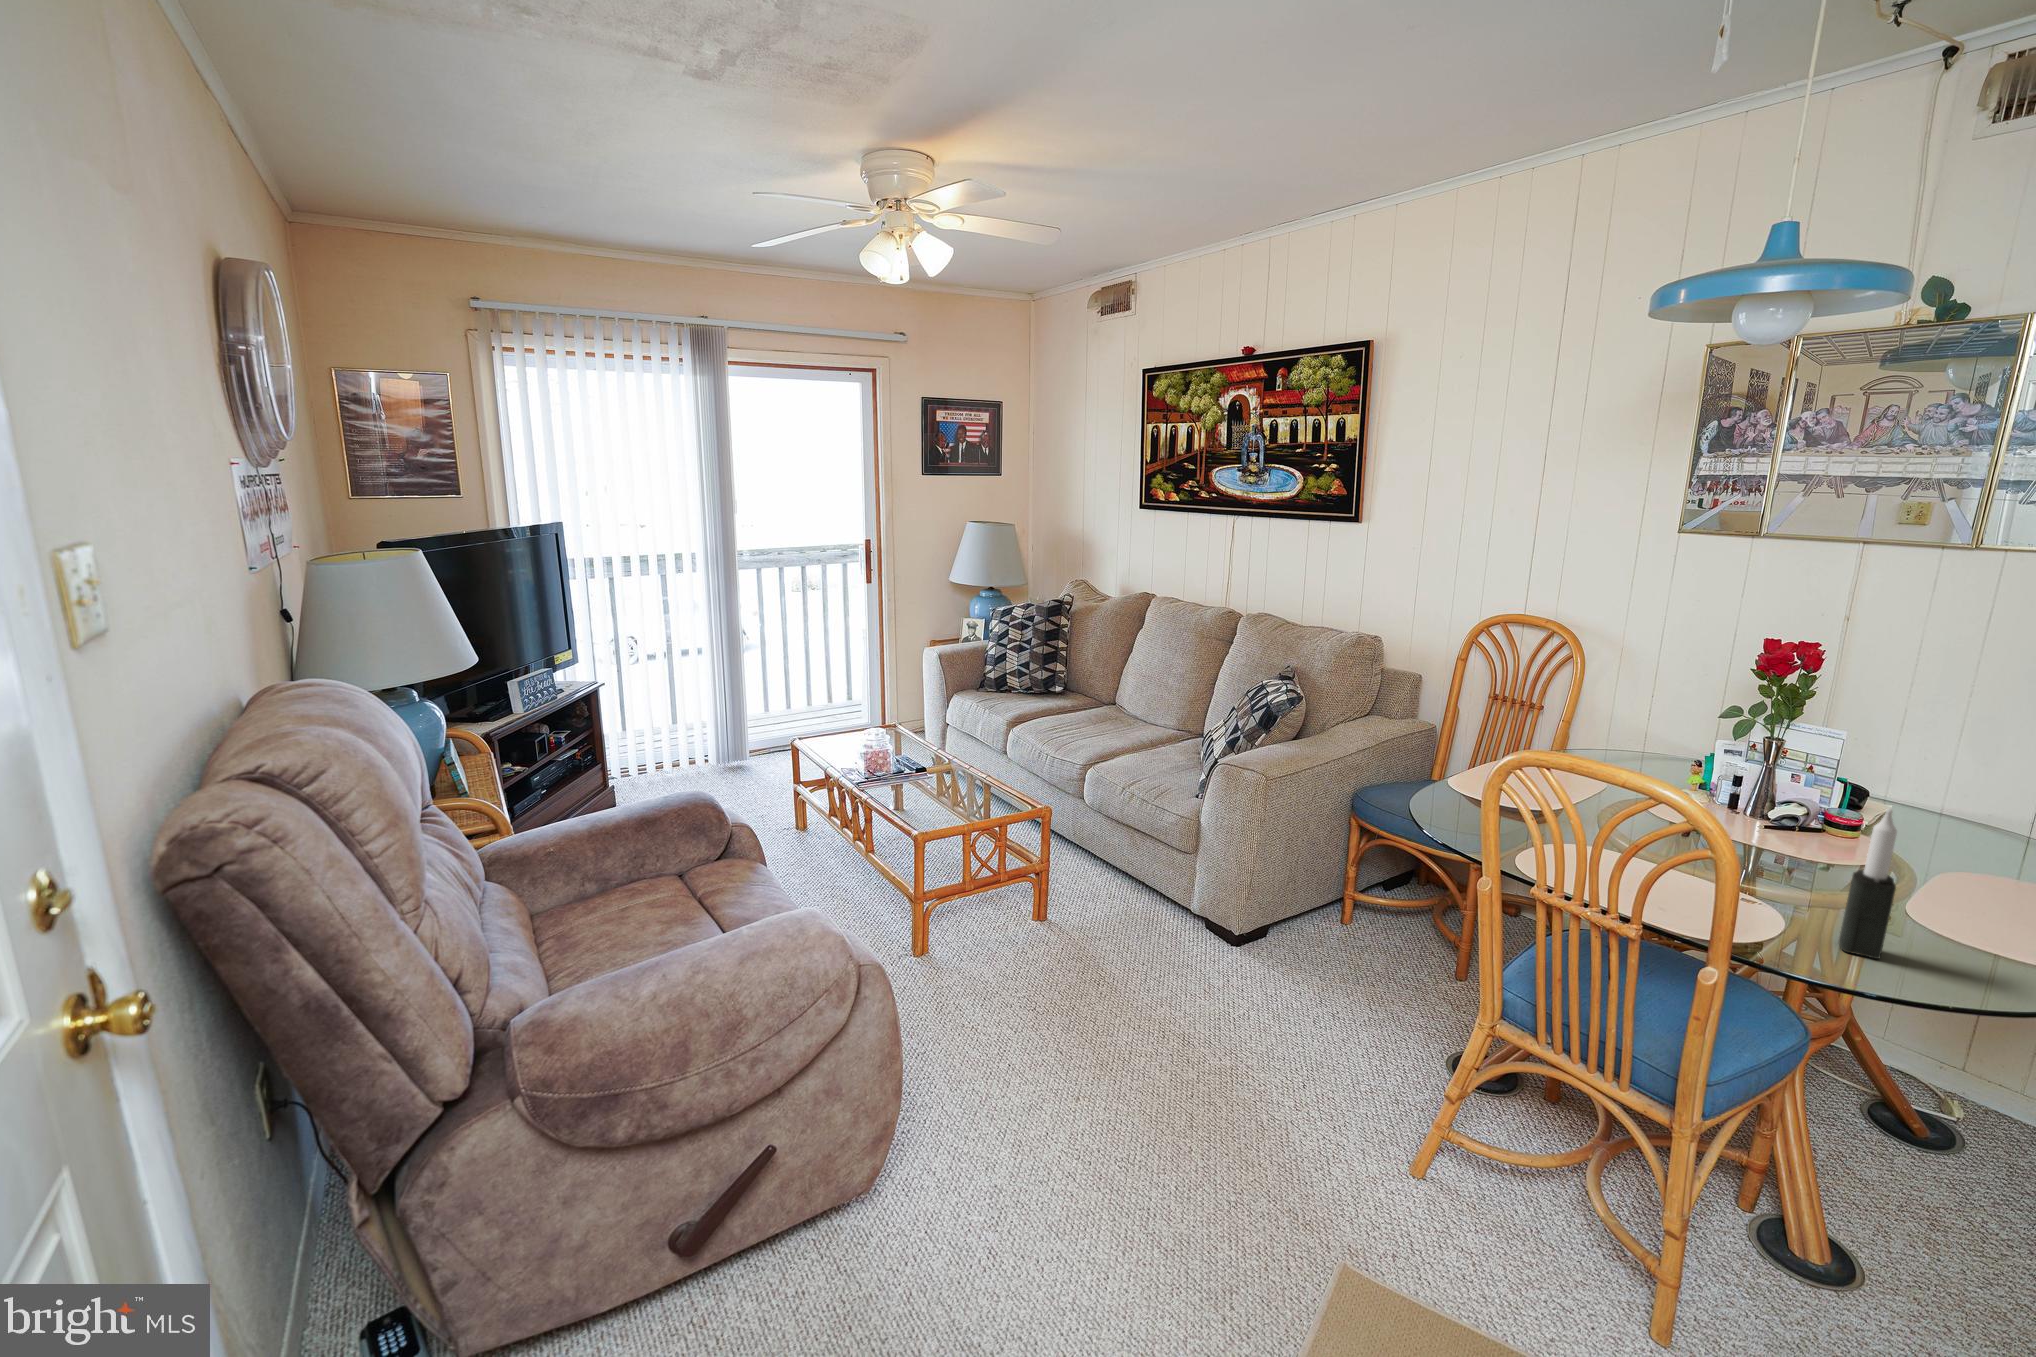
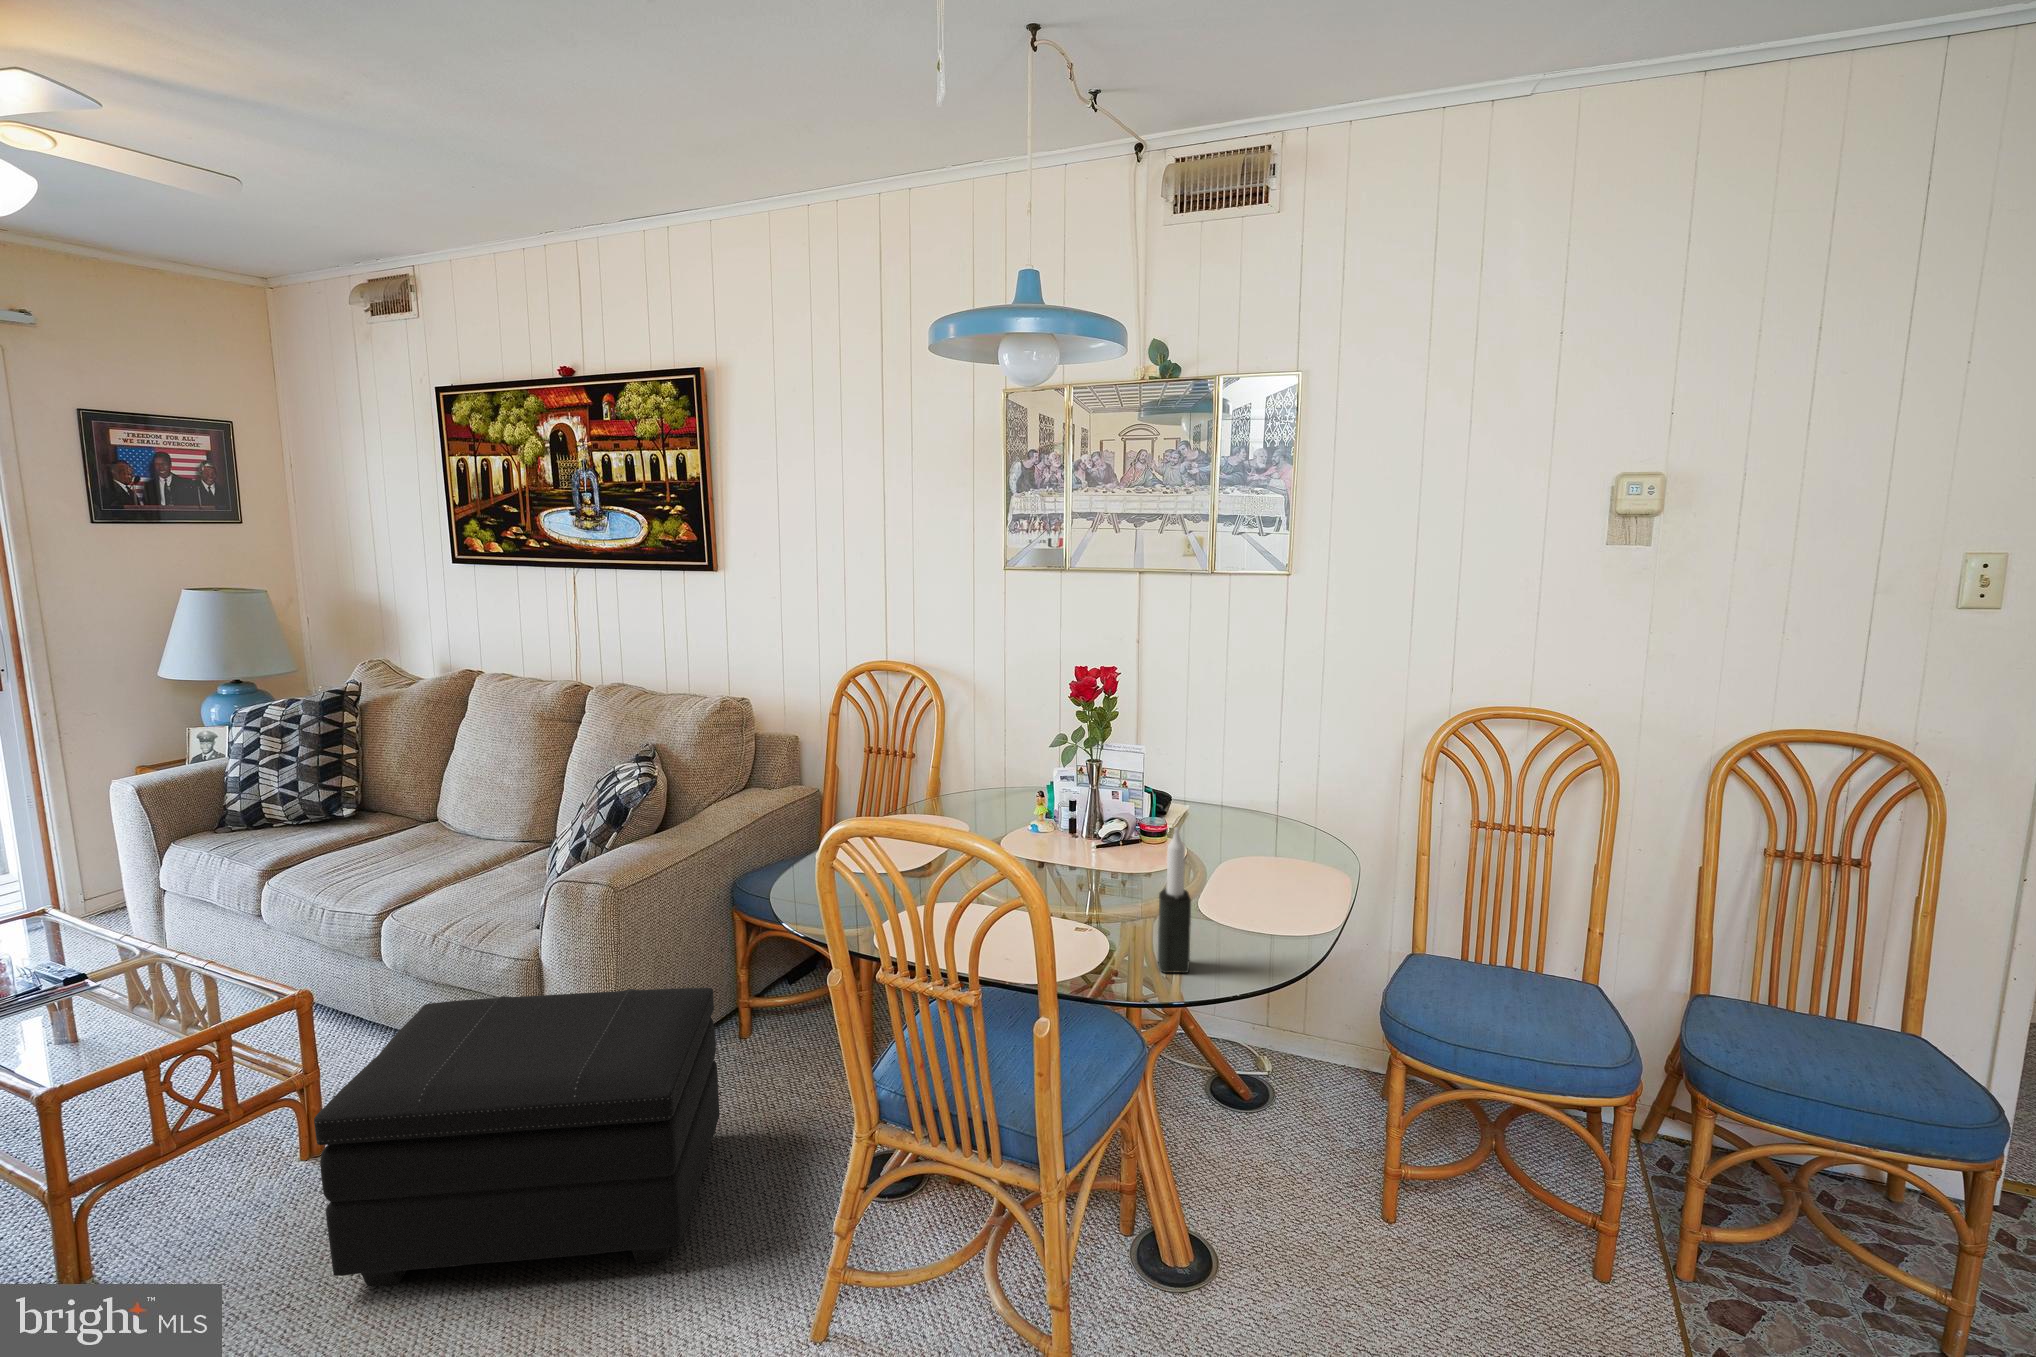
footstool: none [1065,834,1338,1069] -> present [314,988,720,1286]

